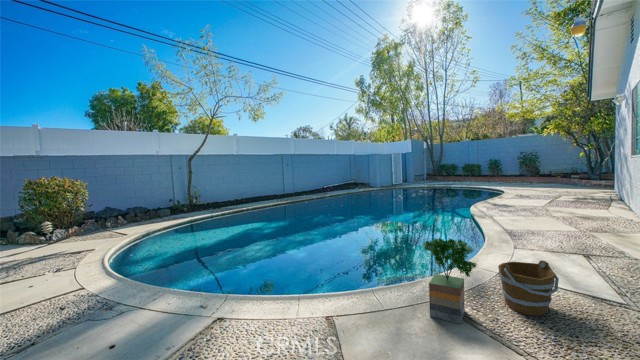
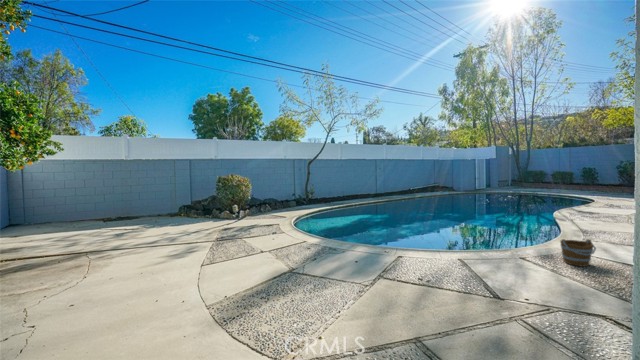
potted tree: present [423,238,477,324] -> none [513,222,546,265]

